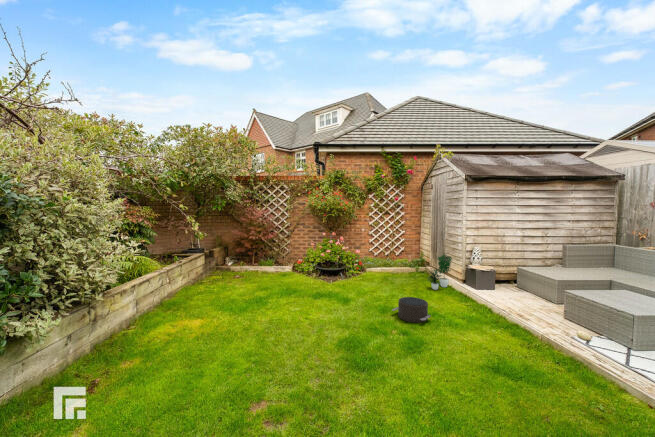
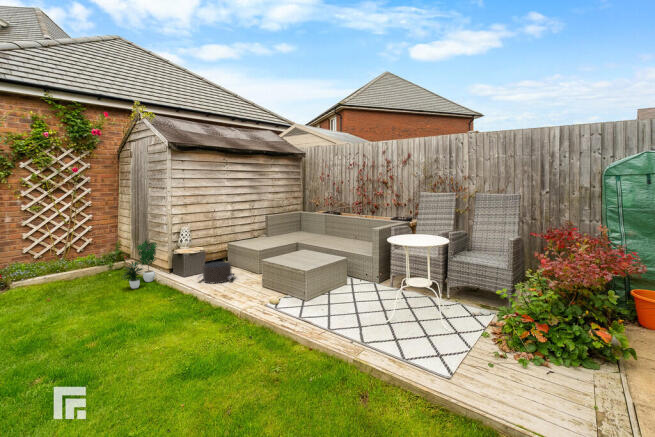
pouf: present [393,297,430,323] -> present [198,262,234,283]

